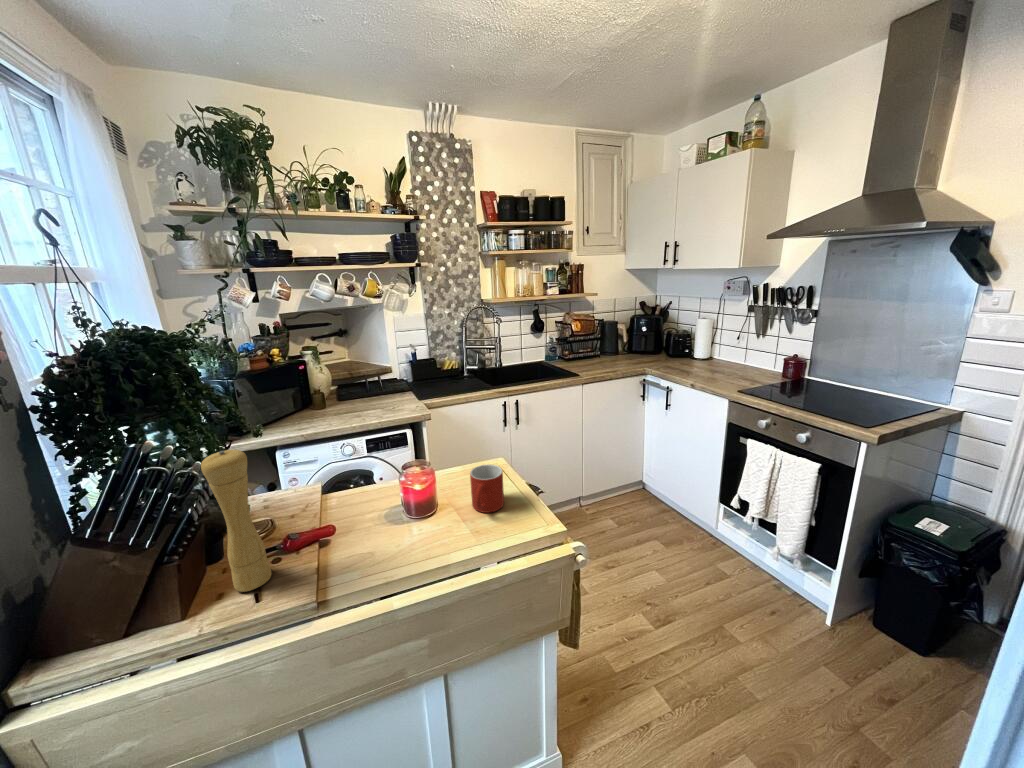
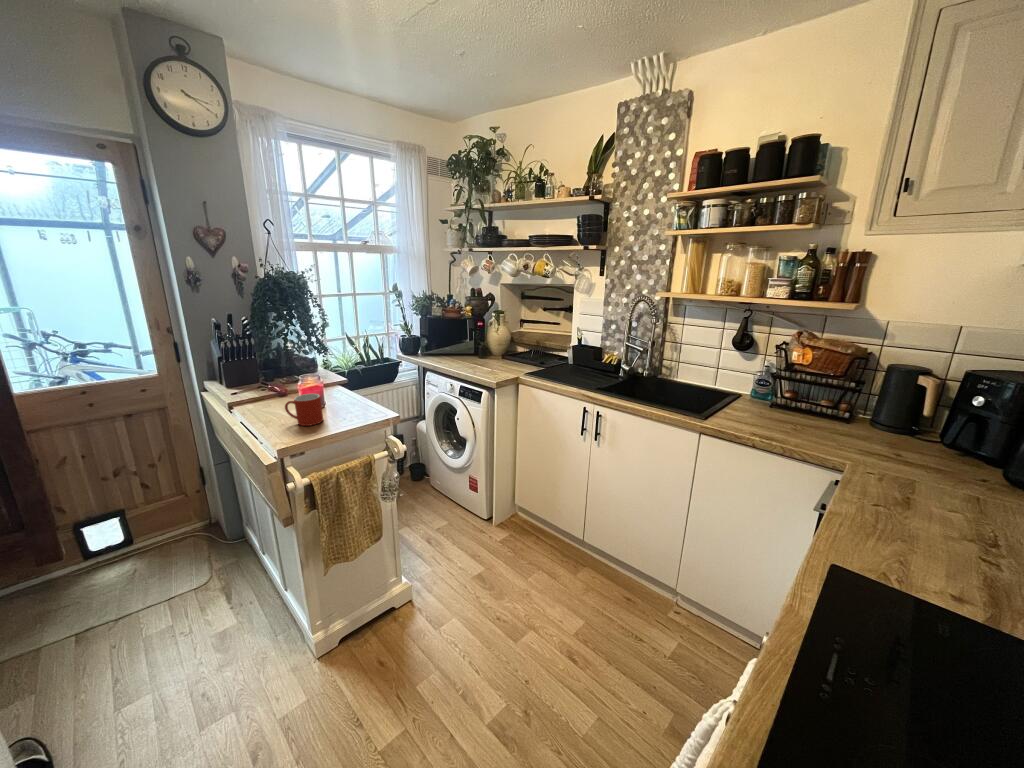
pepper mill: present [201,450,272,592] -> none [229,329,259,395]

